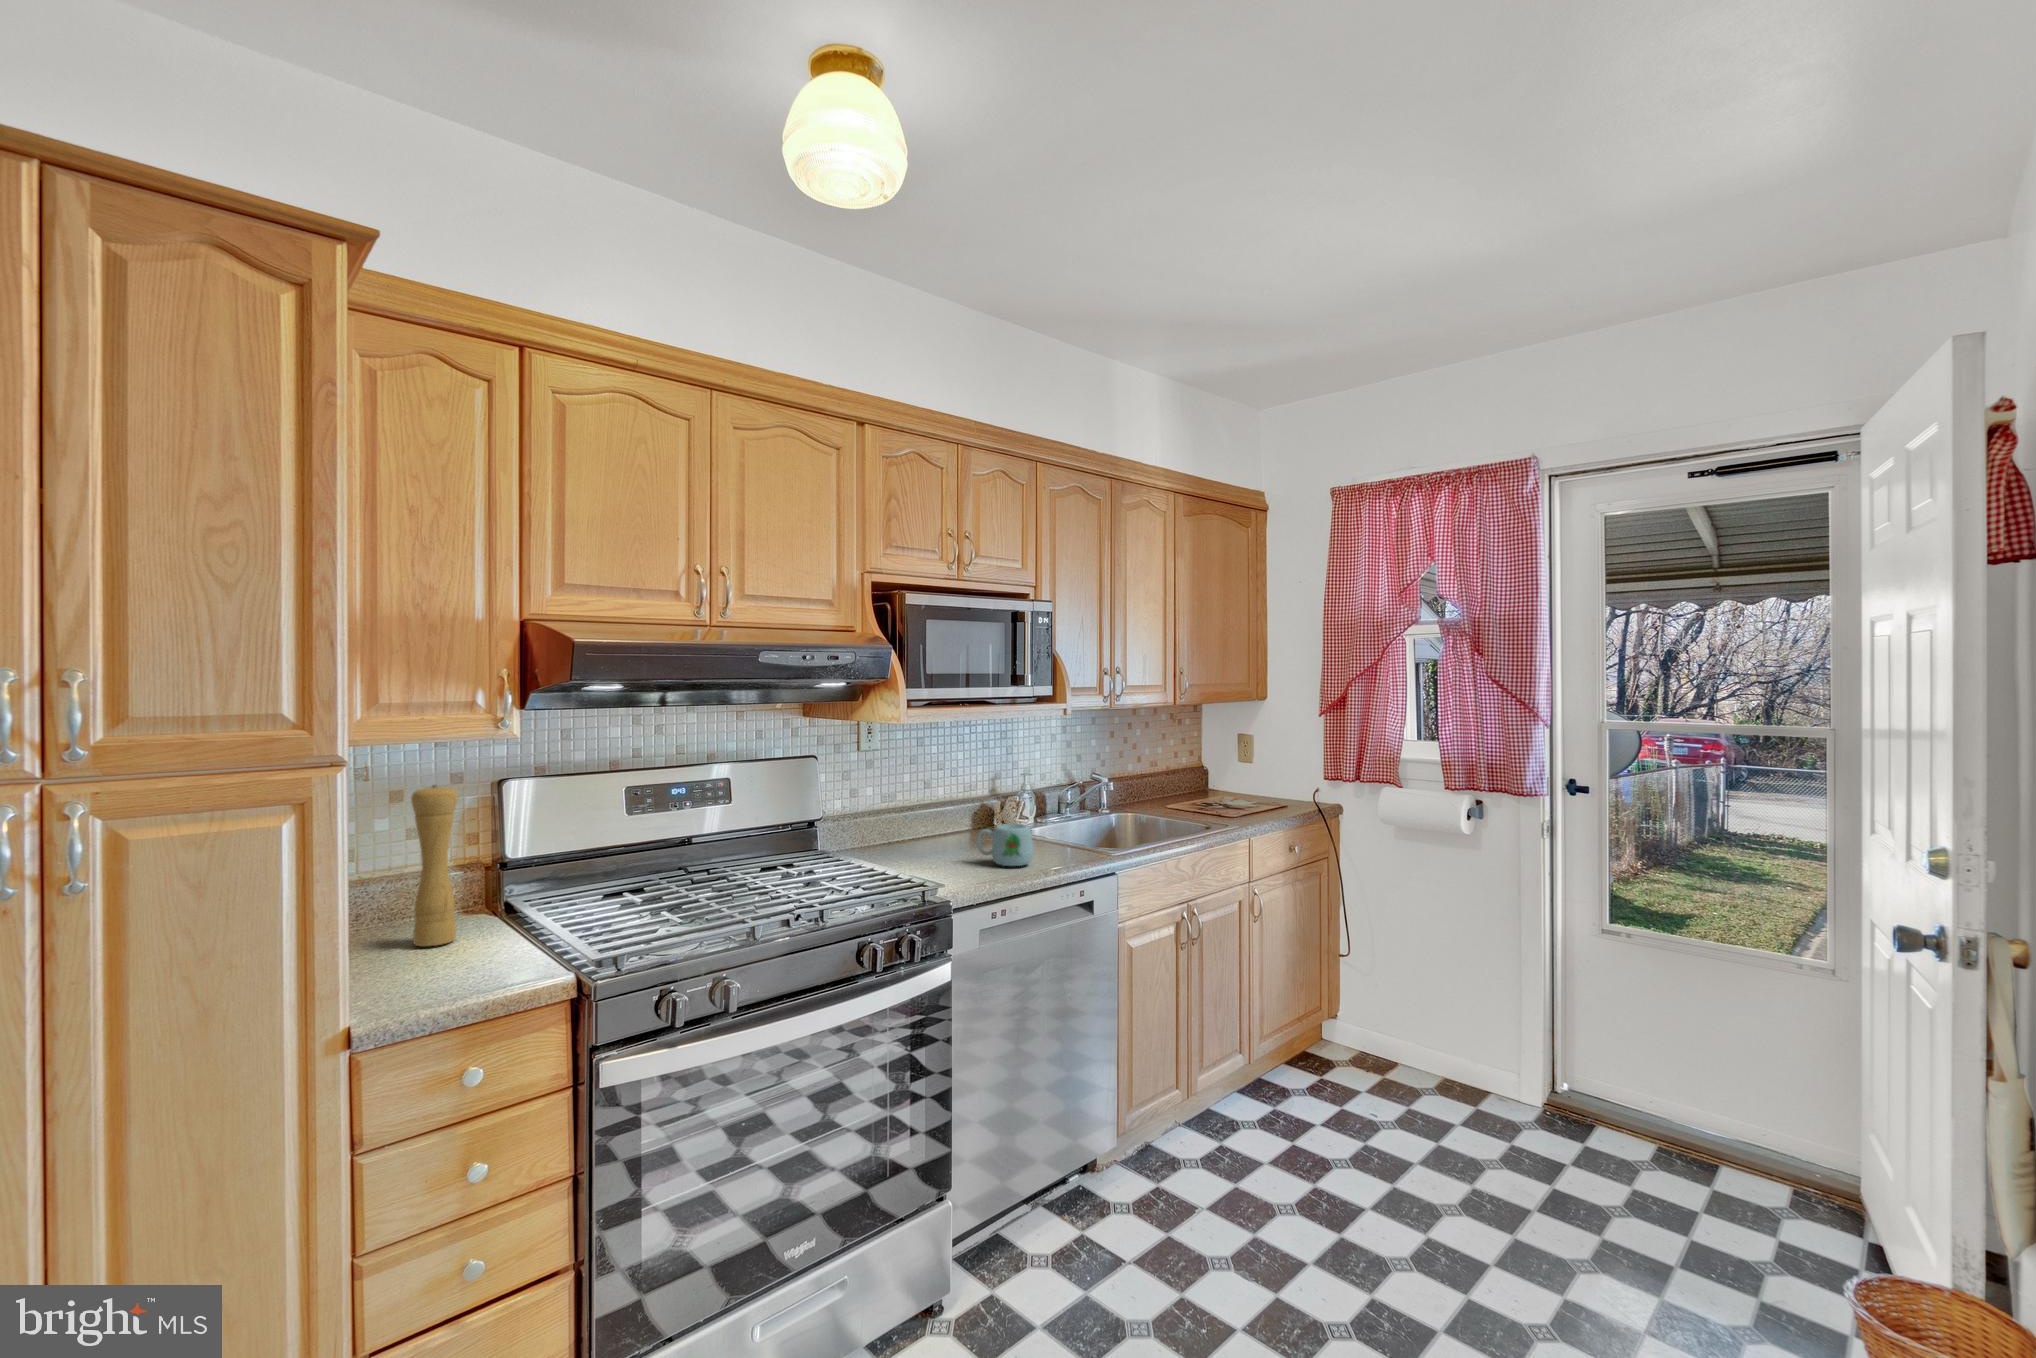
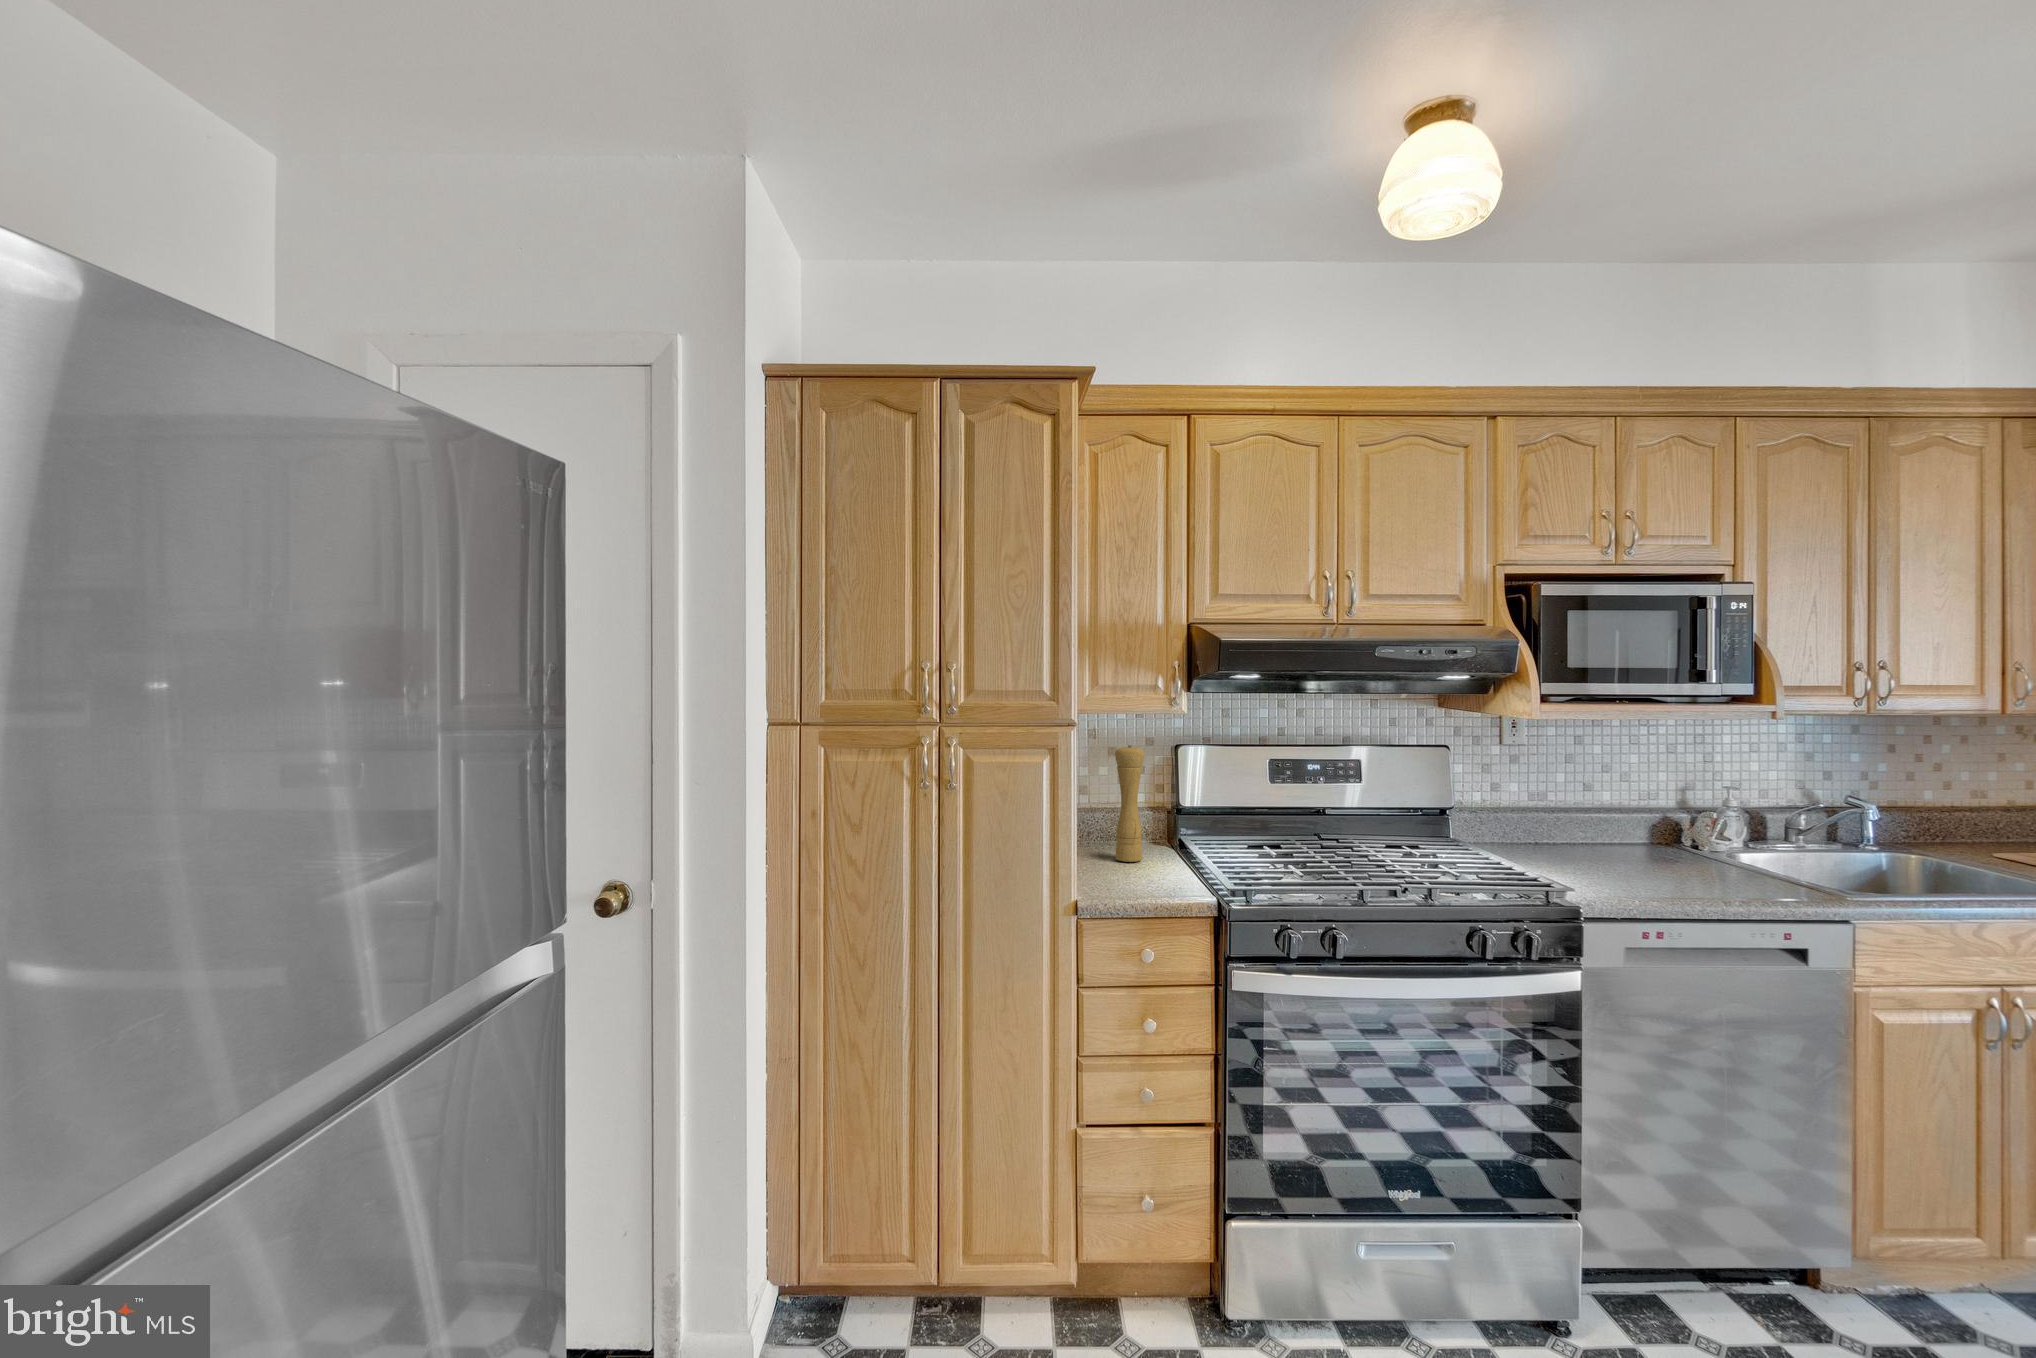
mug: present [977,824,1033,866] -> none [1637,837,1716,886]

